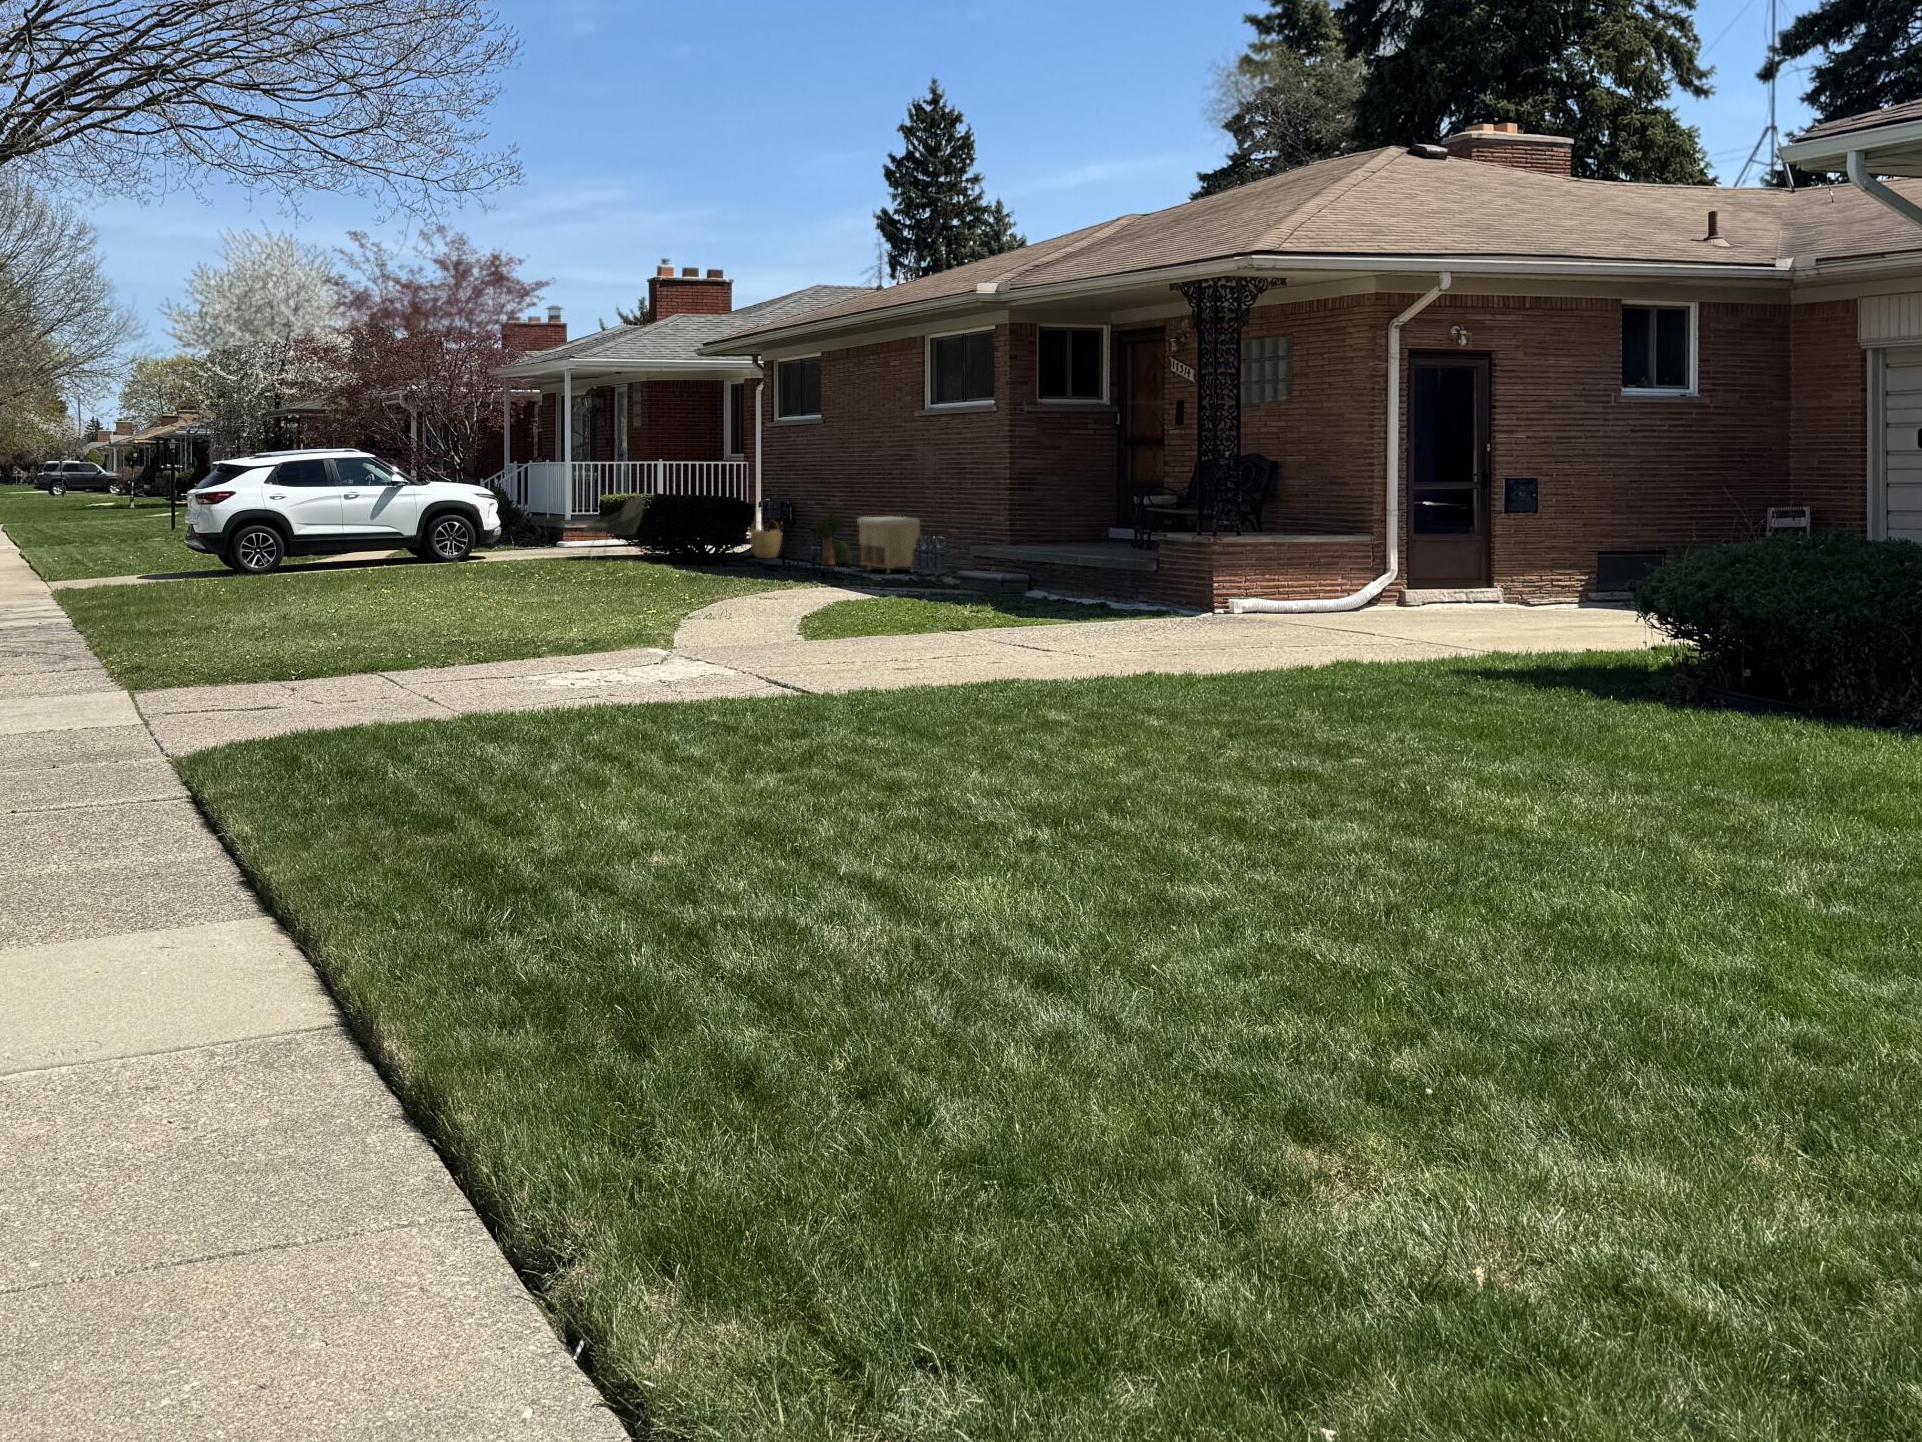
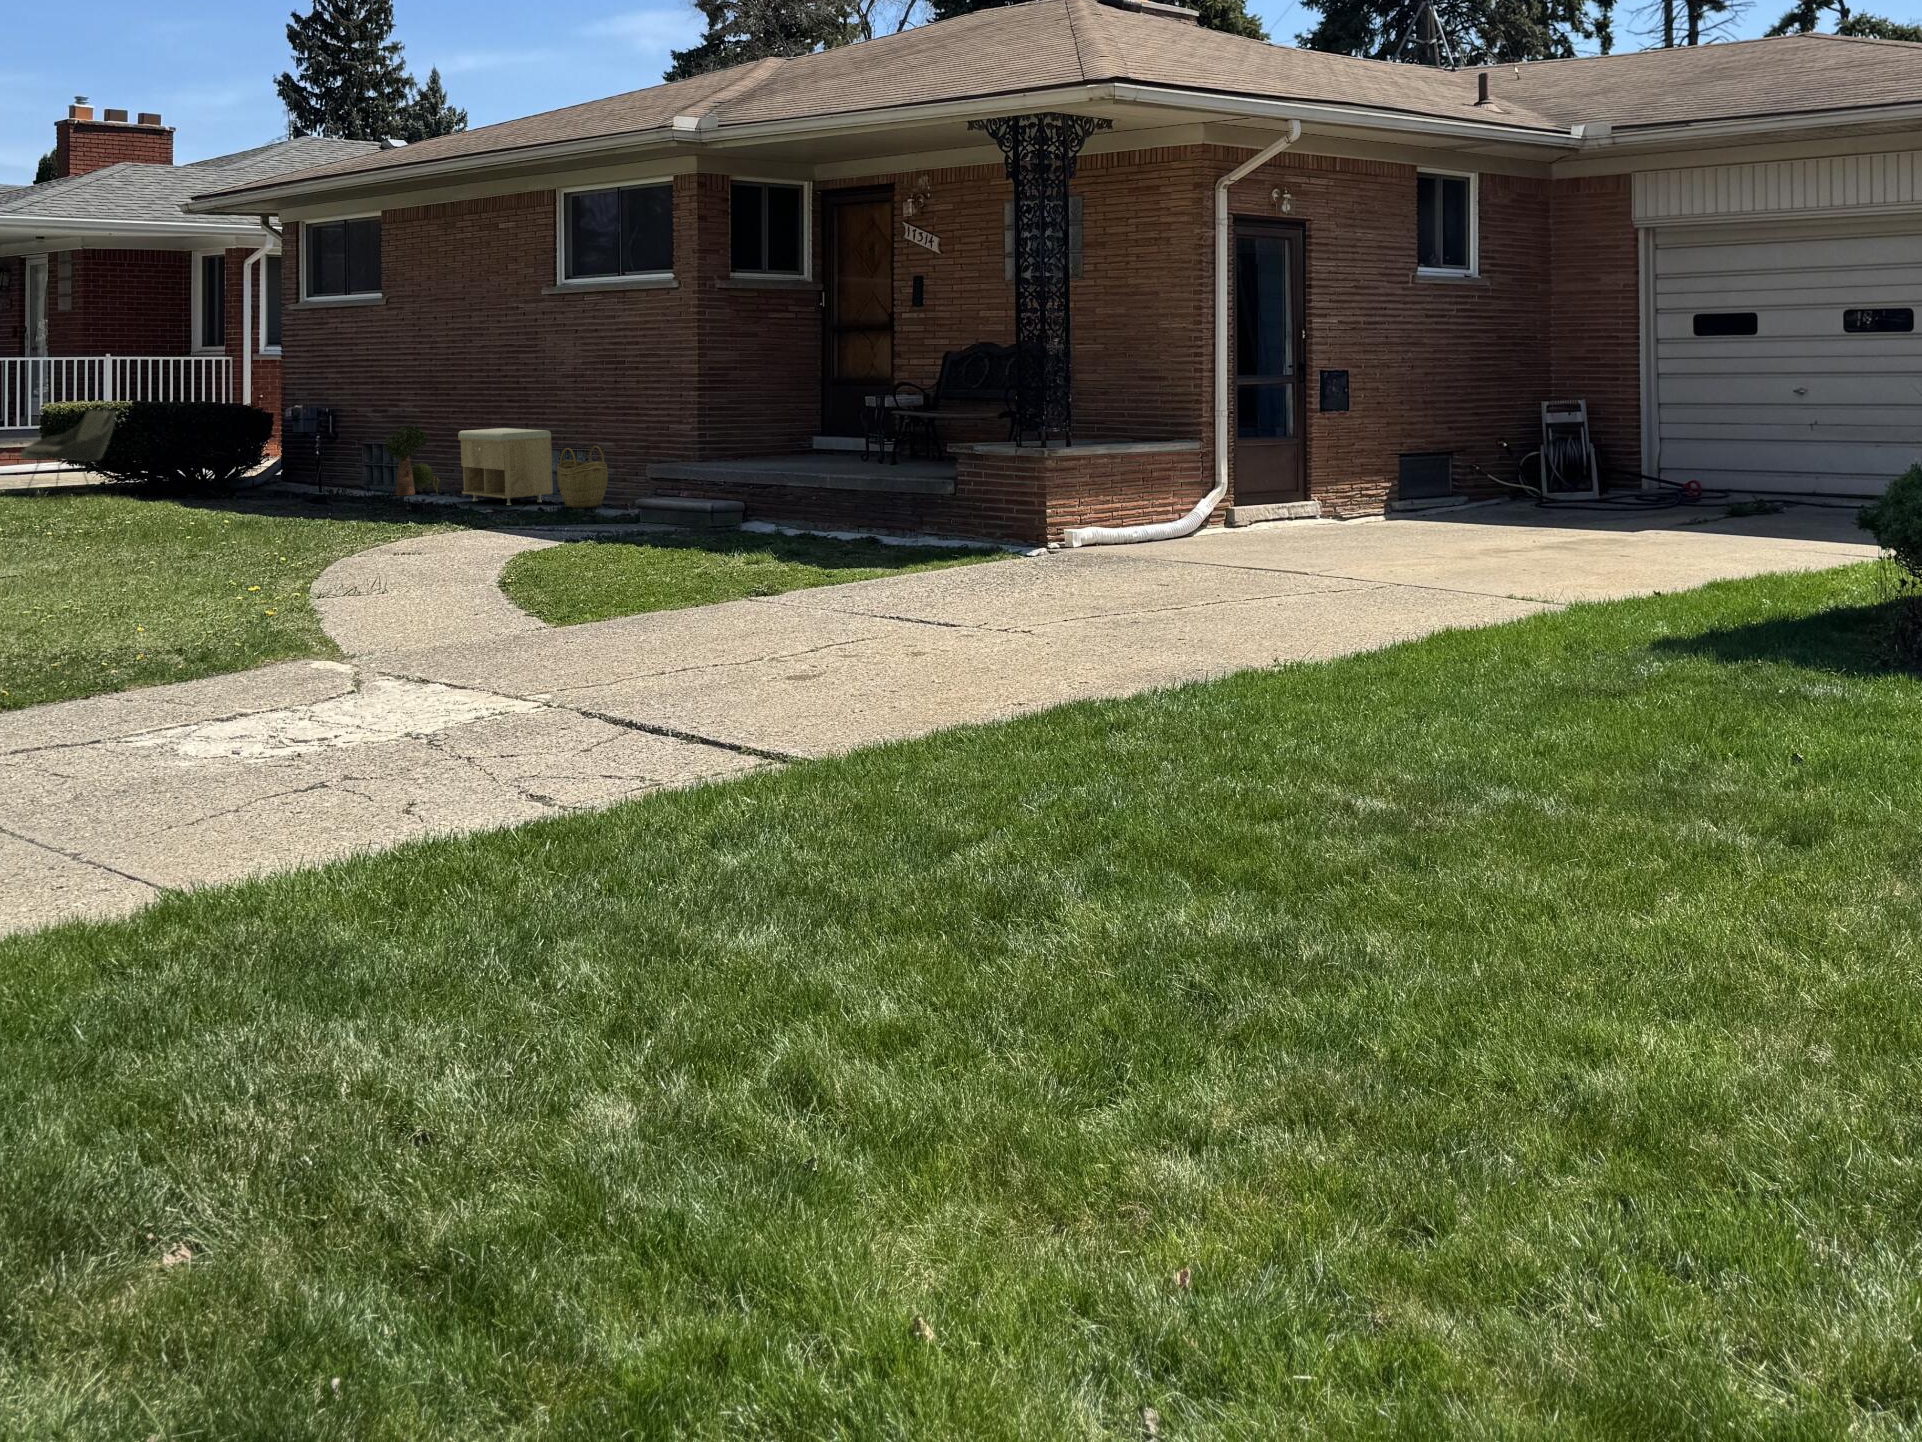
woven basket: present [750,523,781,558] -> present [557,446,608,508]

